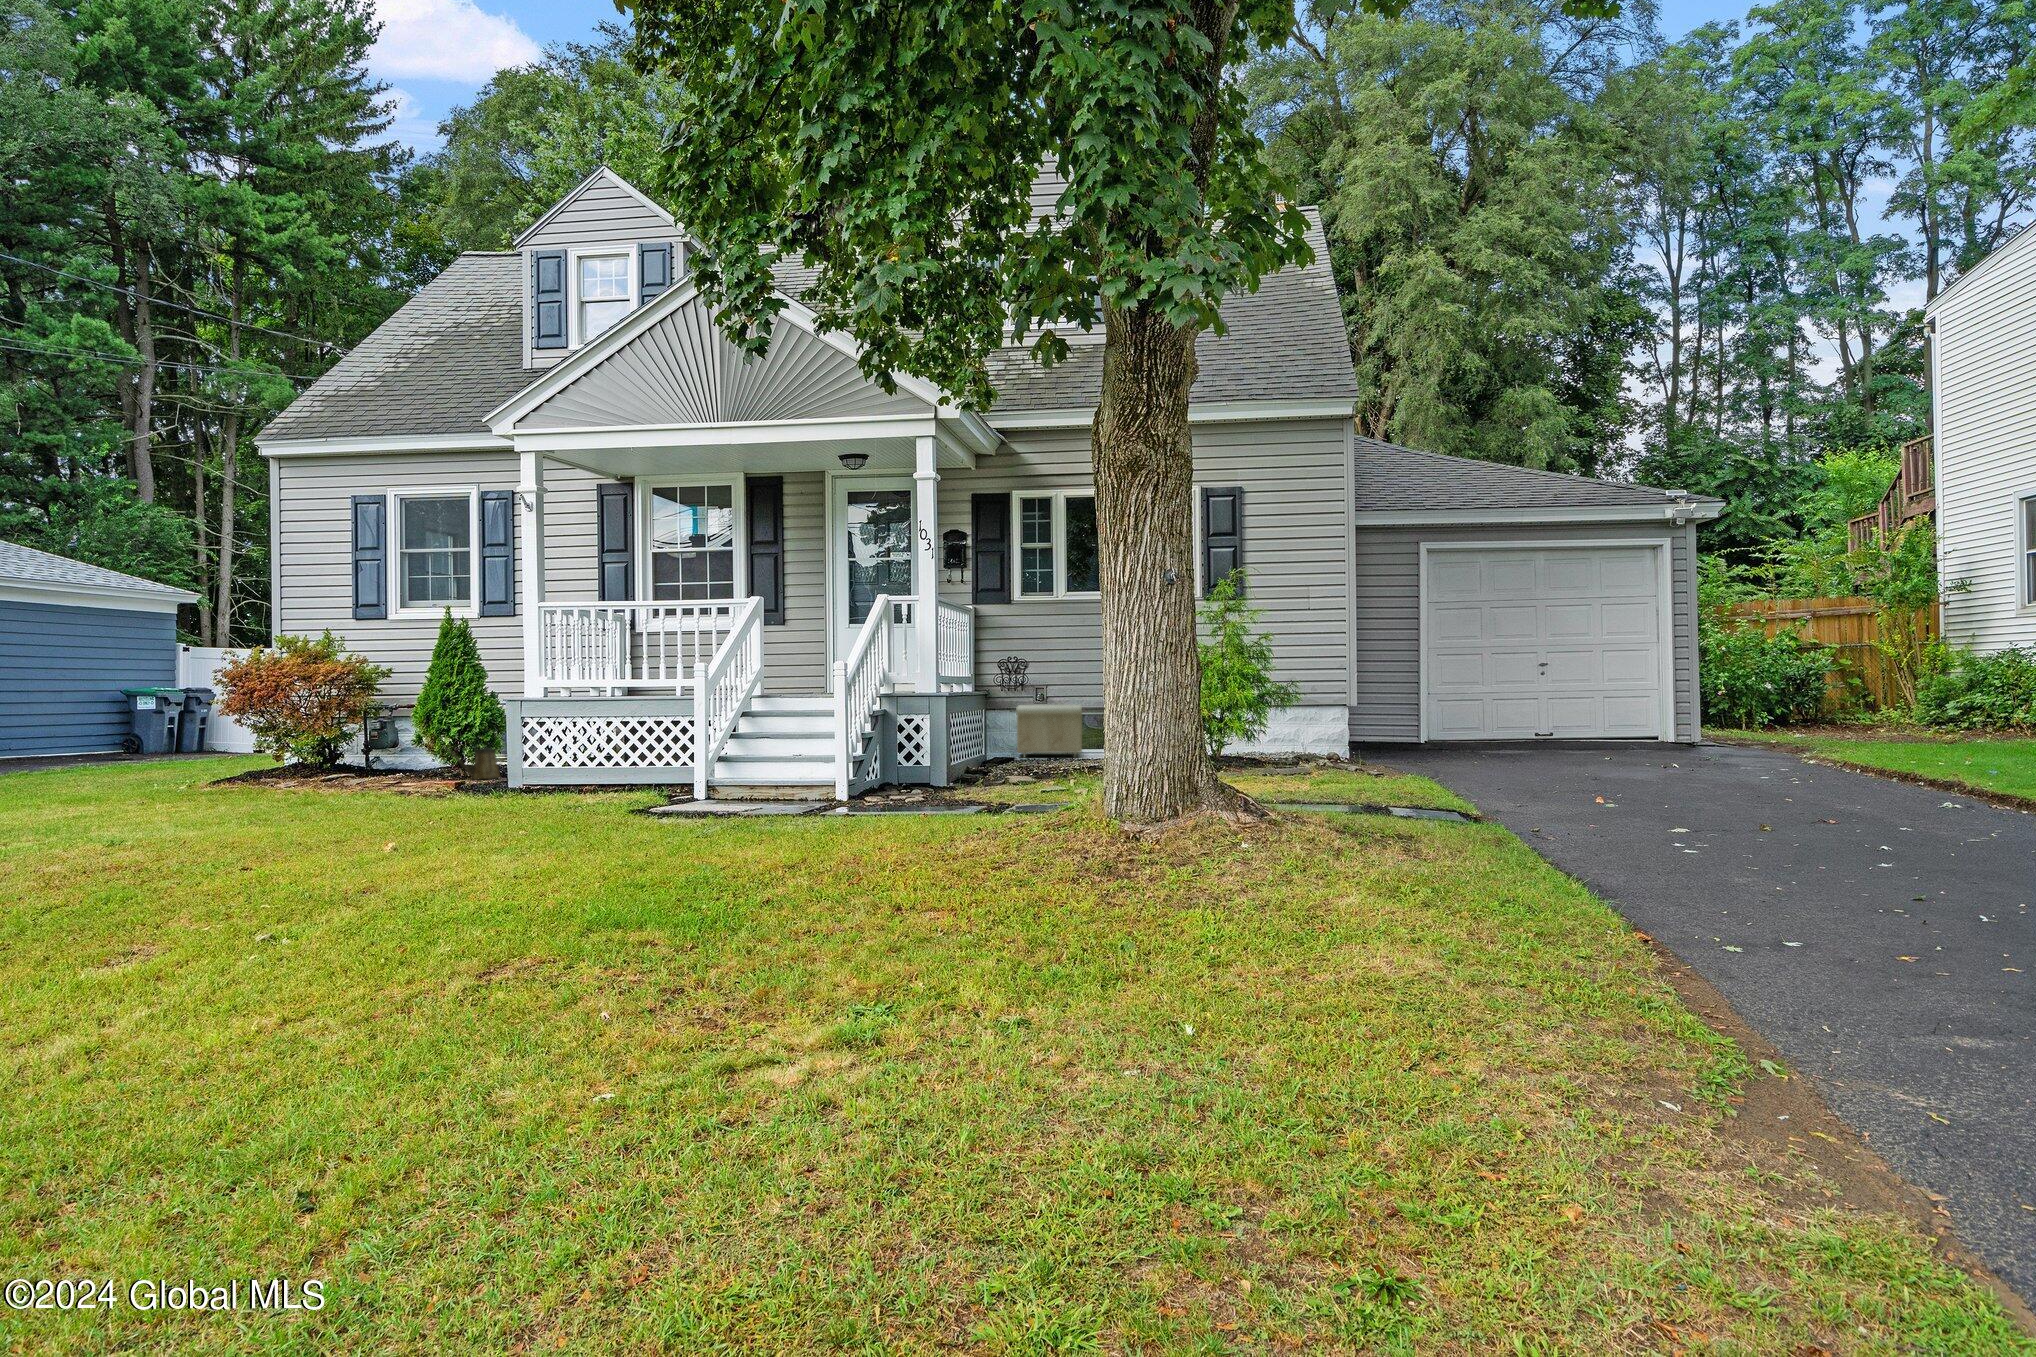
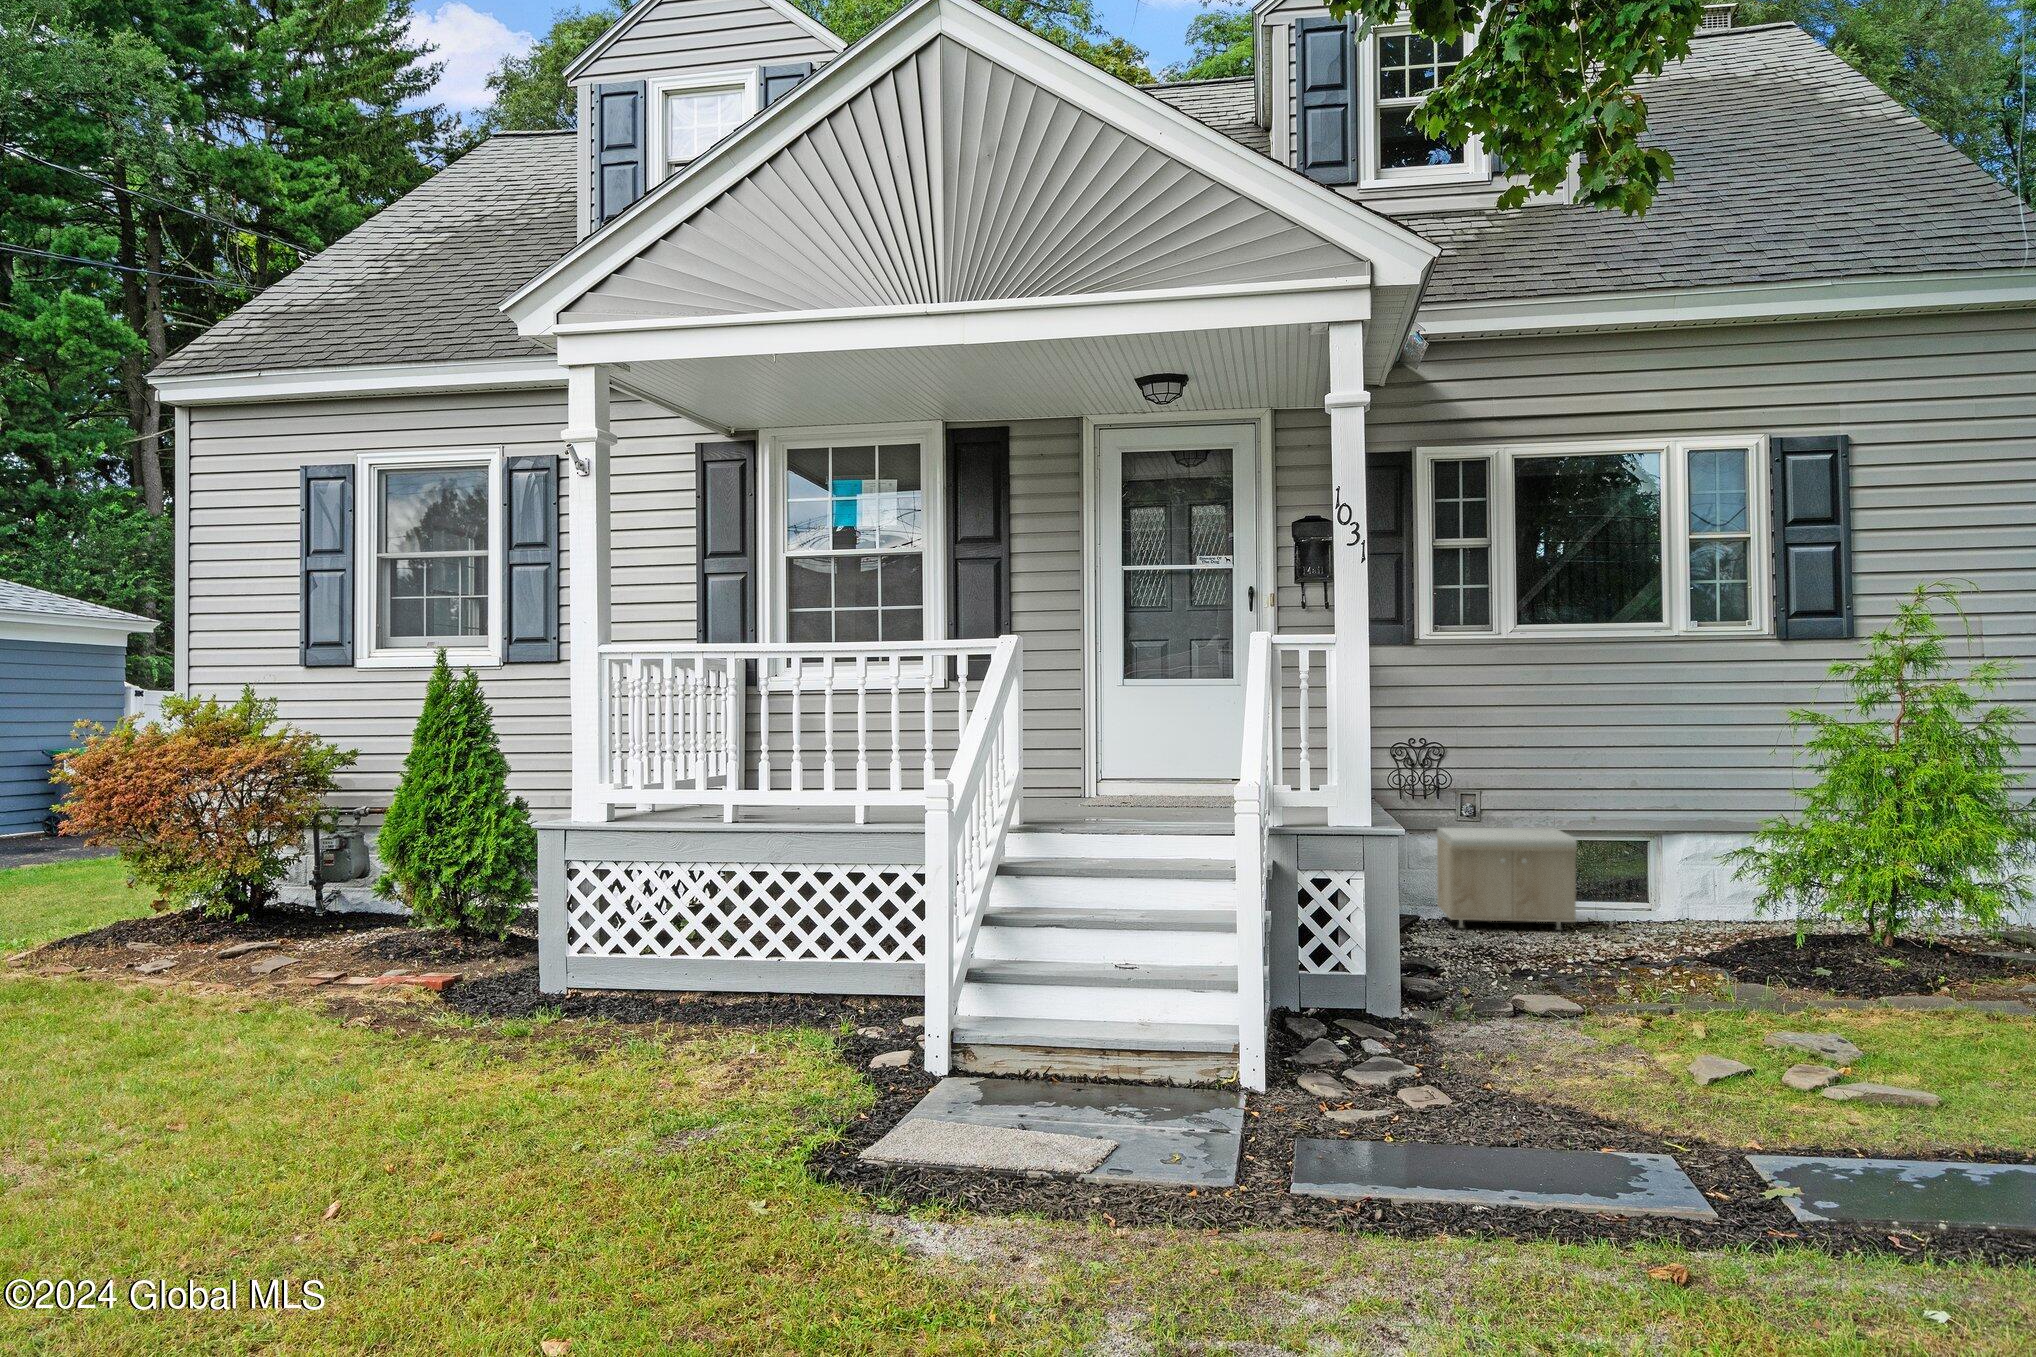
watering can: present [446,748,500,780] -> none [420,918,539,982]

